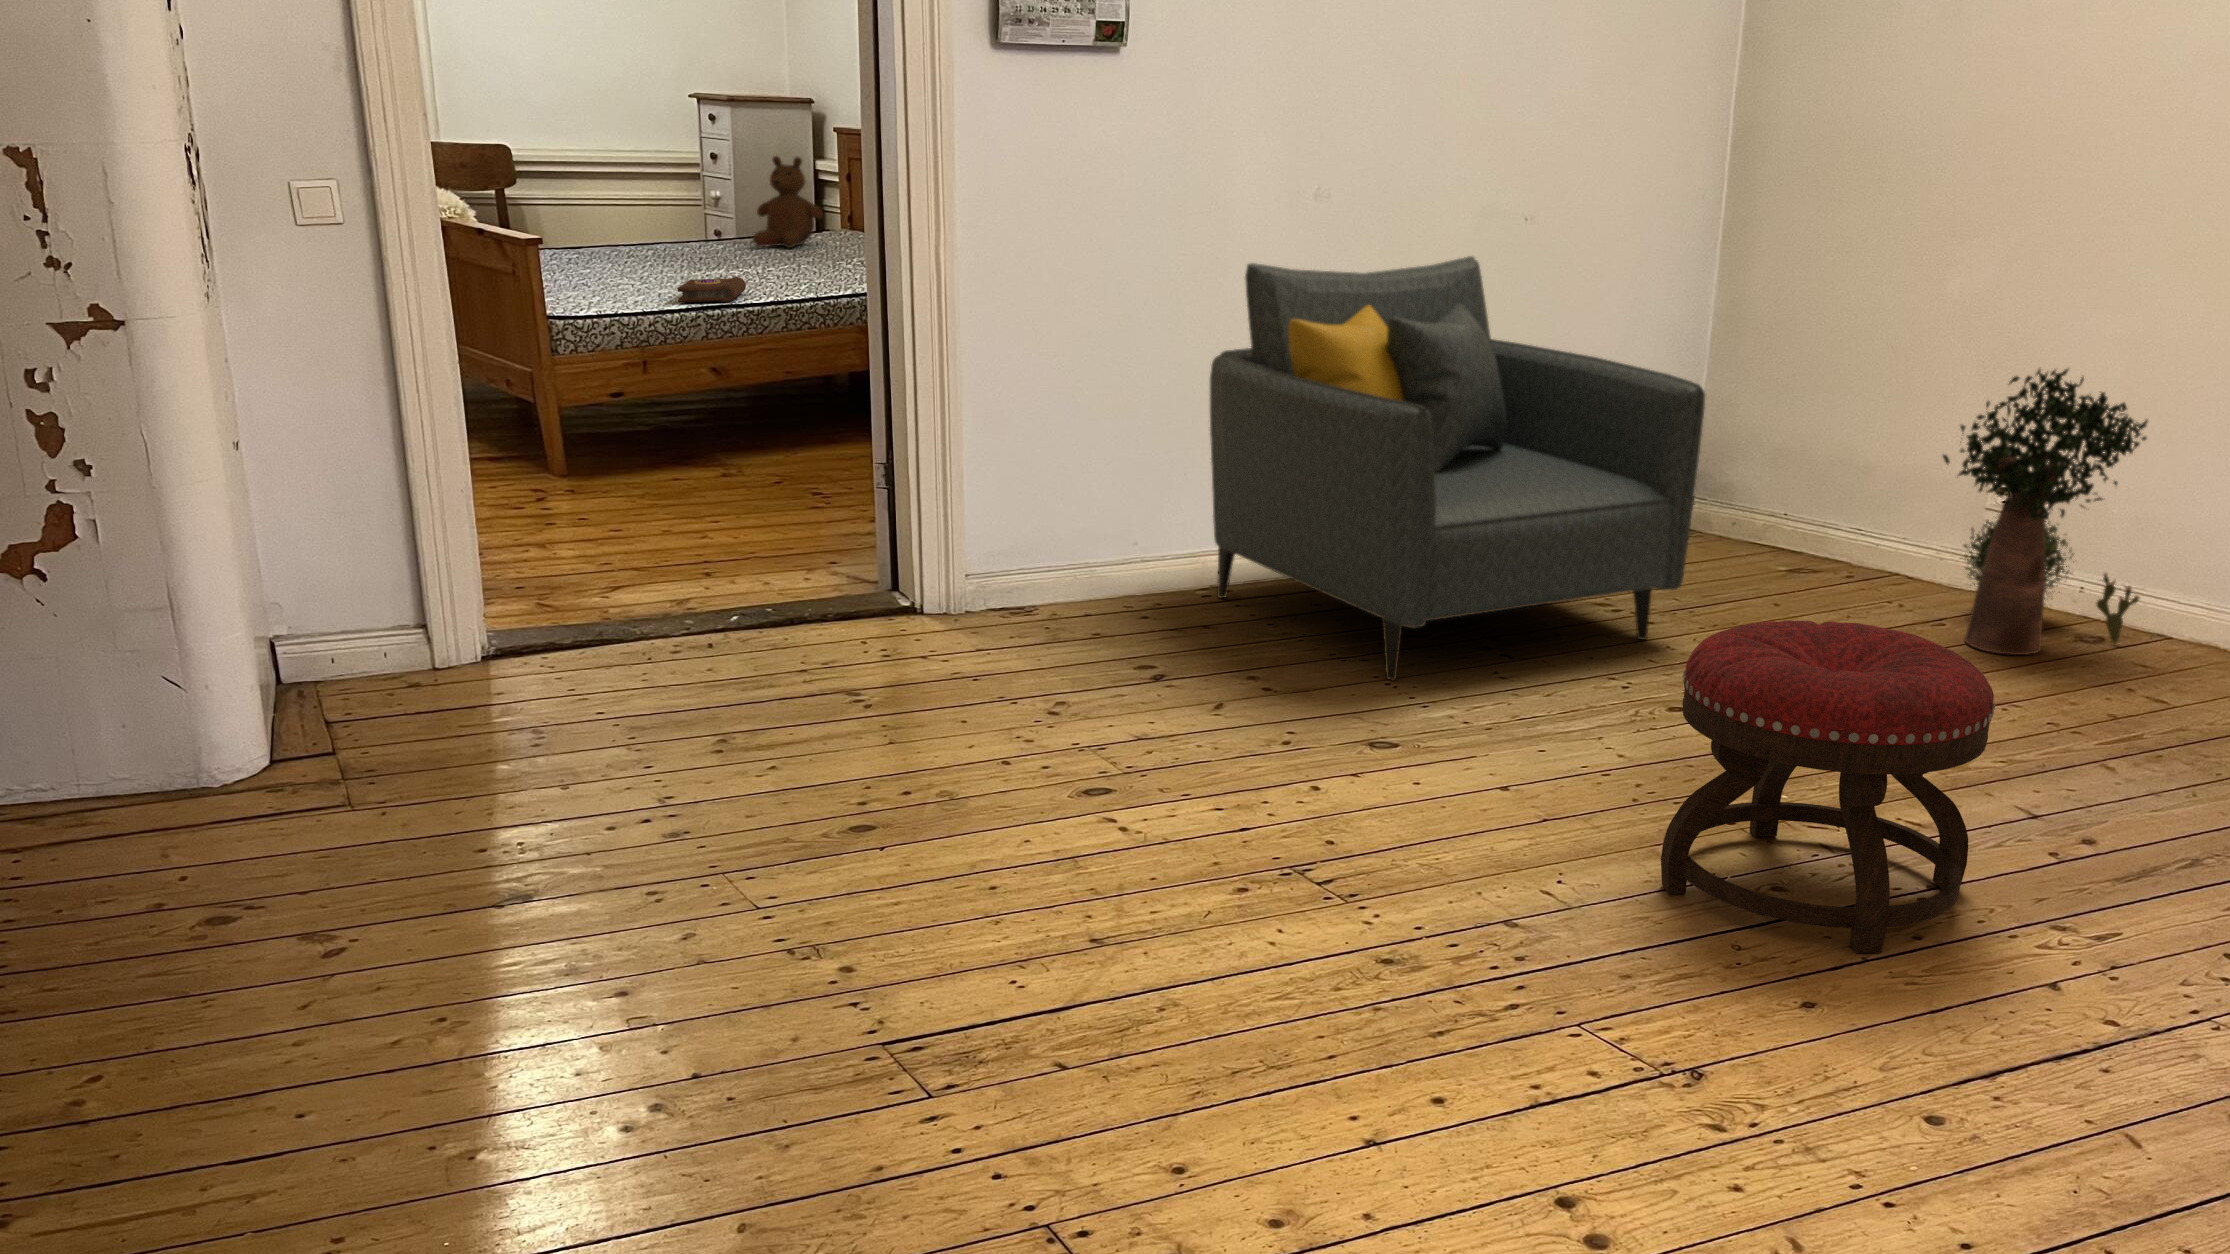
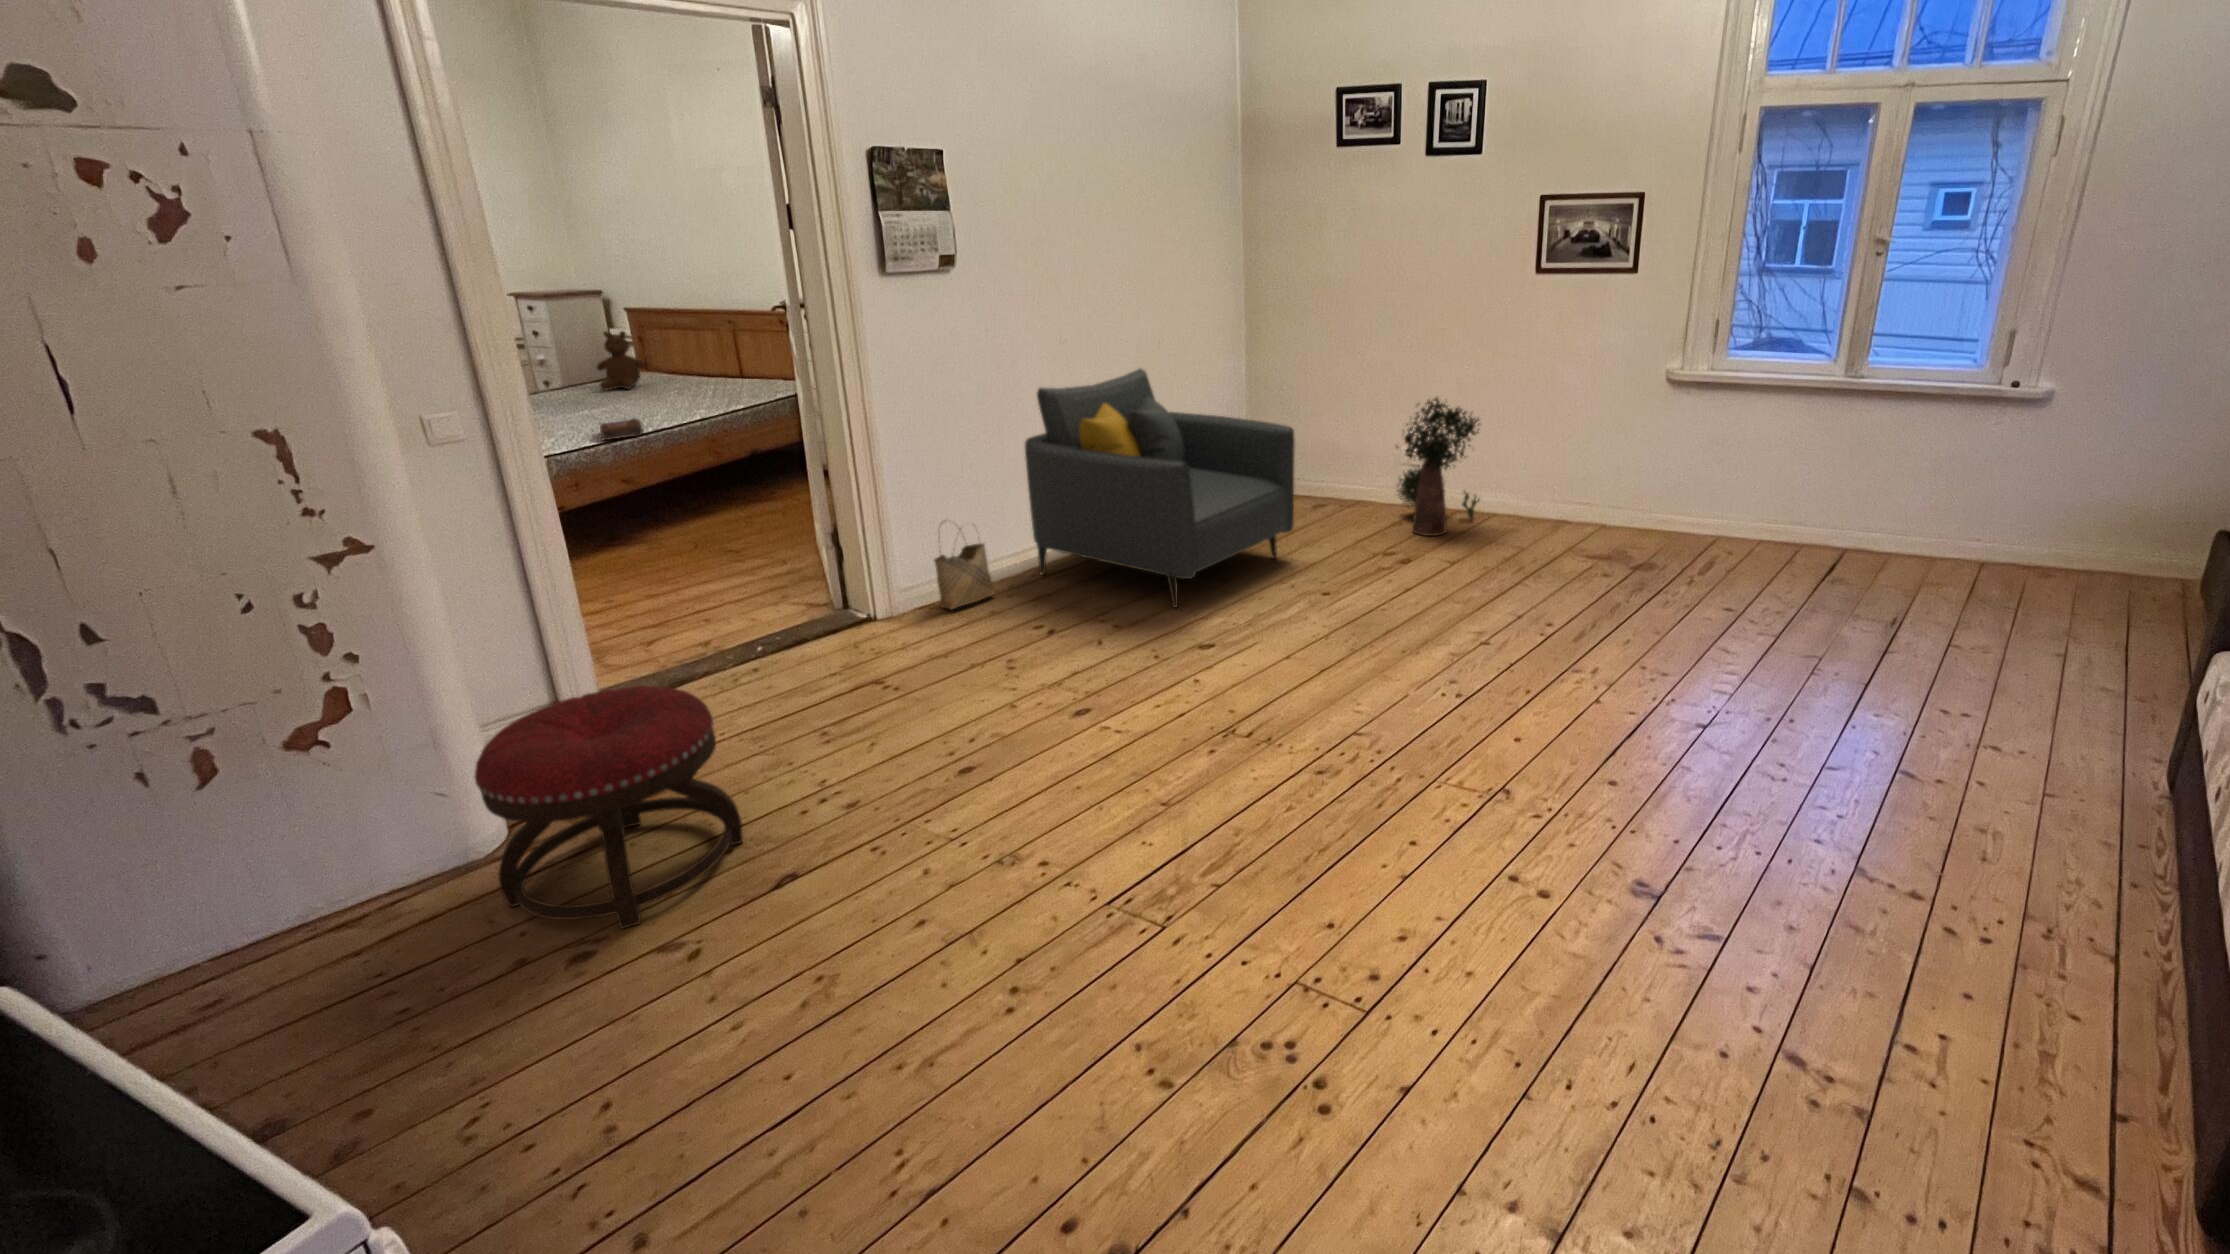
woven basket: none [1018,469,1119,619] -> present [934,524,994,609]
ottoman: present [1661,620,1995,953] -> present [475,685,743,929]

